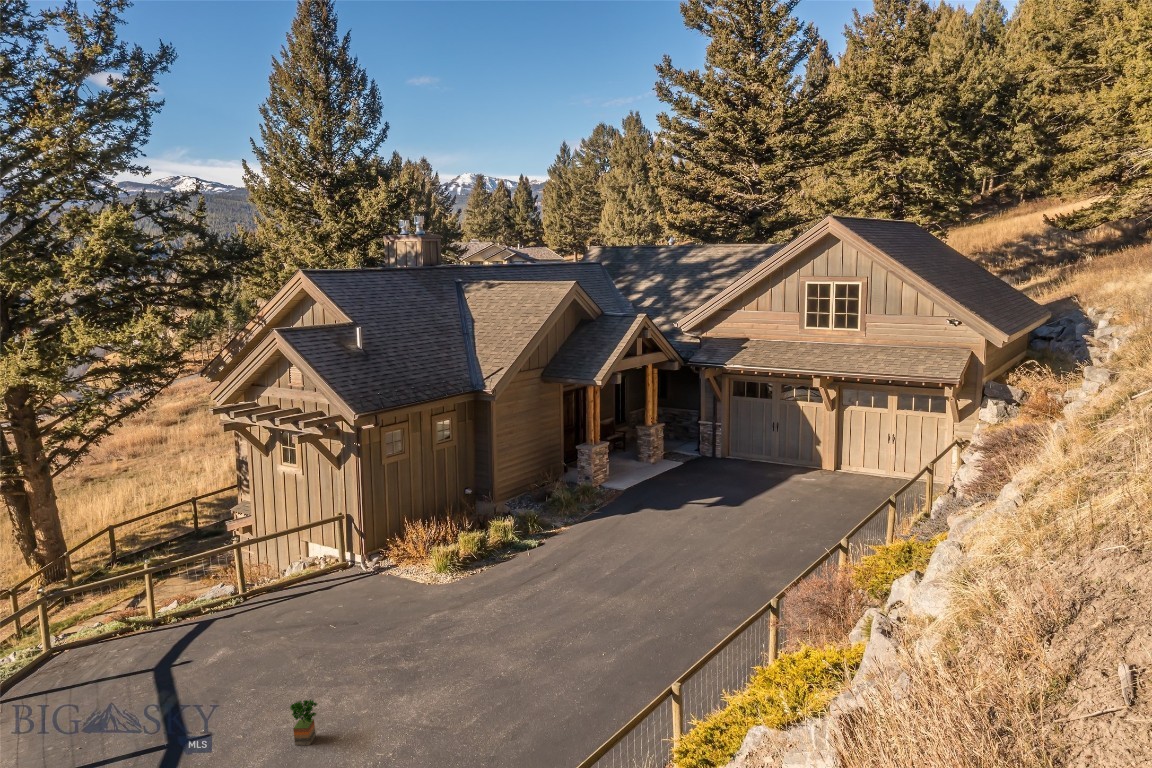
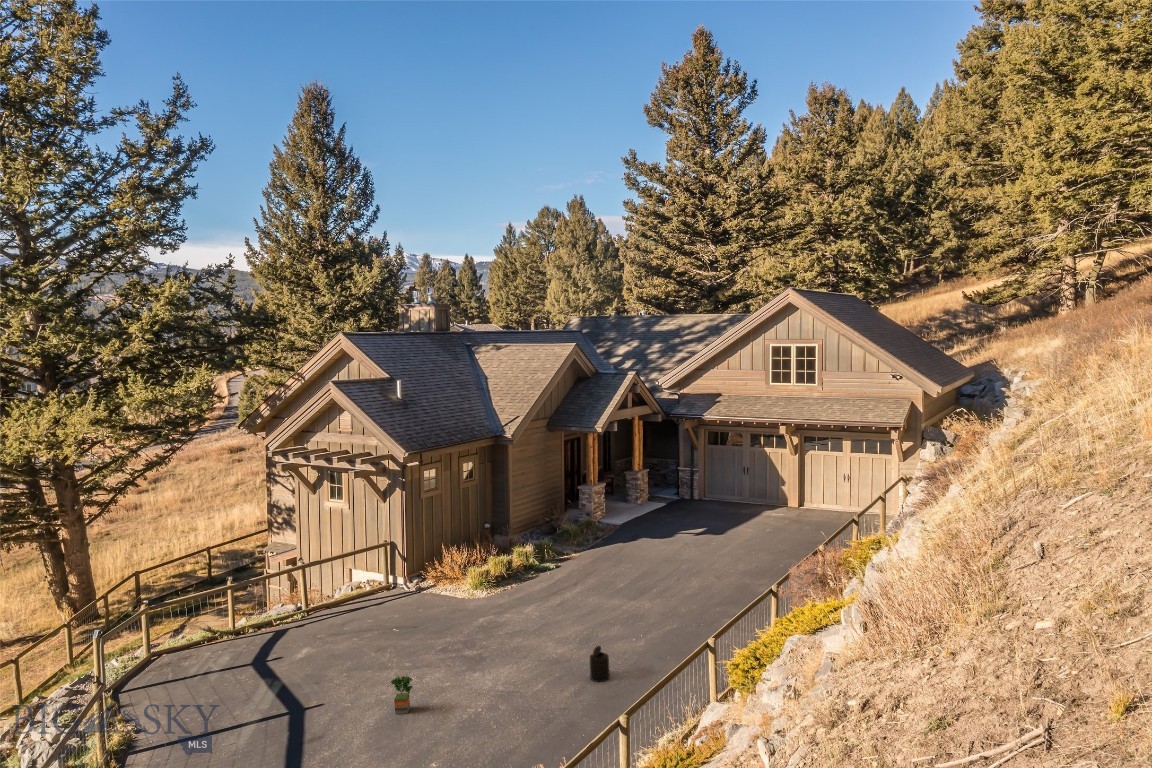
trash can: none [537,666,562,710] -> present [590,646,610,682]

